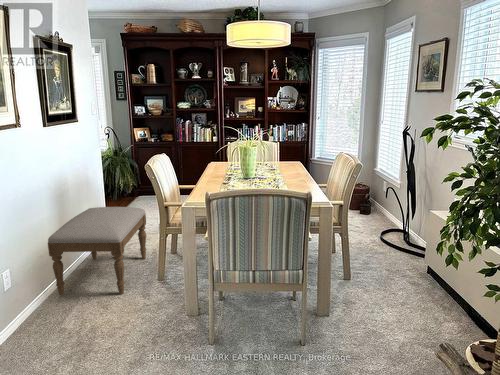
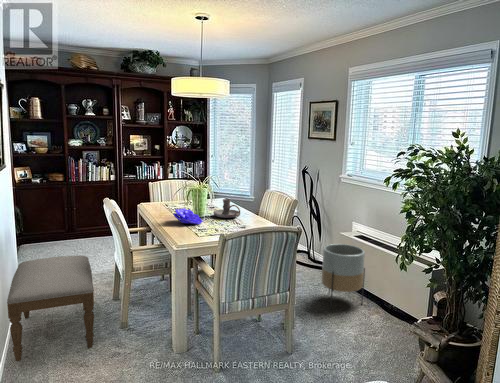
candle holder: none [265,159,295,180] -> present [213,199,240,218]
decorative bowl: none [213,166,247,185] -> present [173,208,203,224]
planter: none [387,221,447,302] -> present [321,244,365,308]

